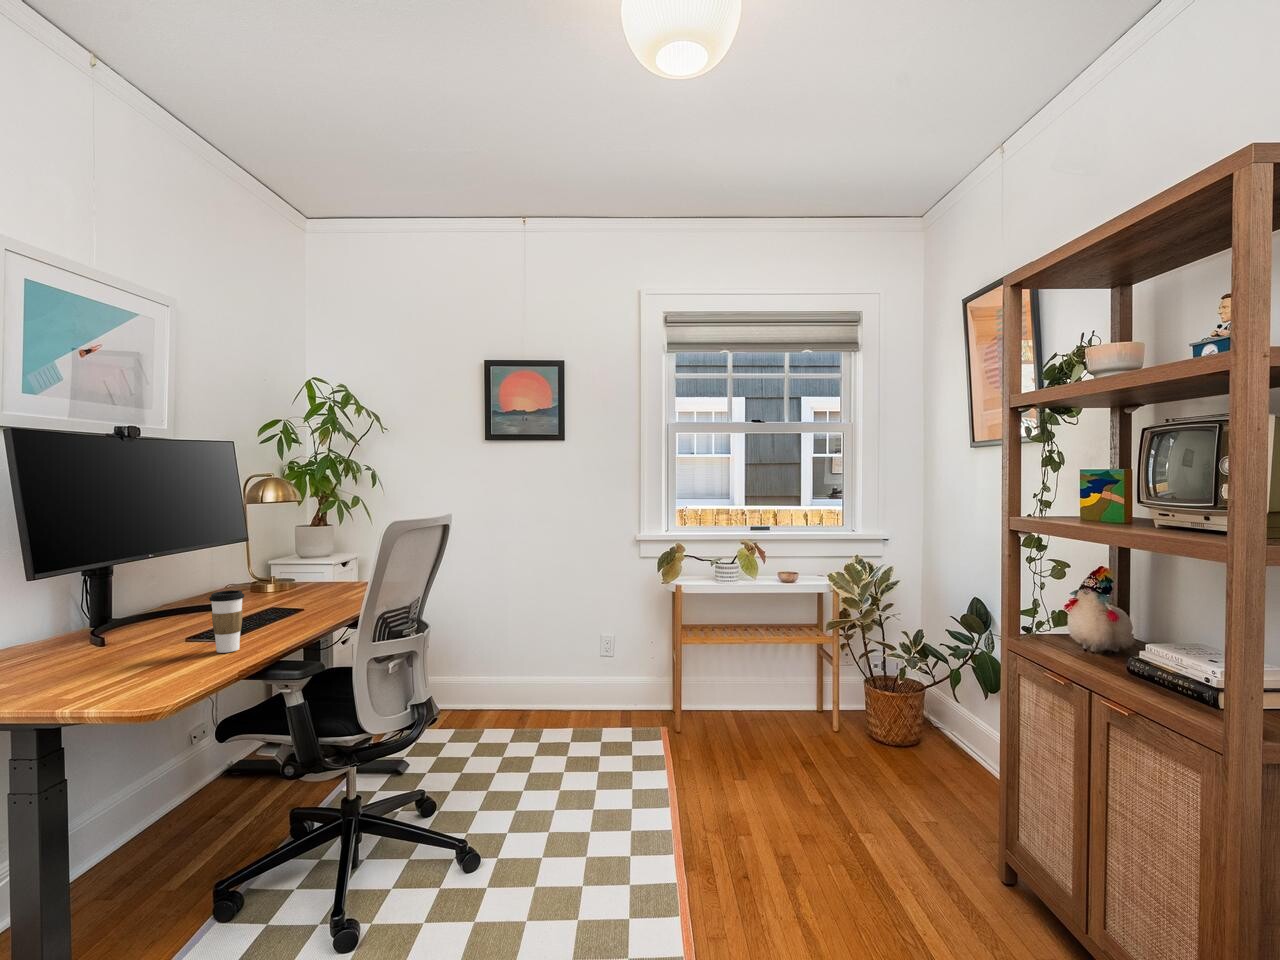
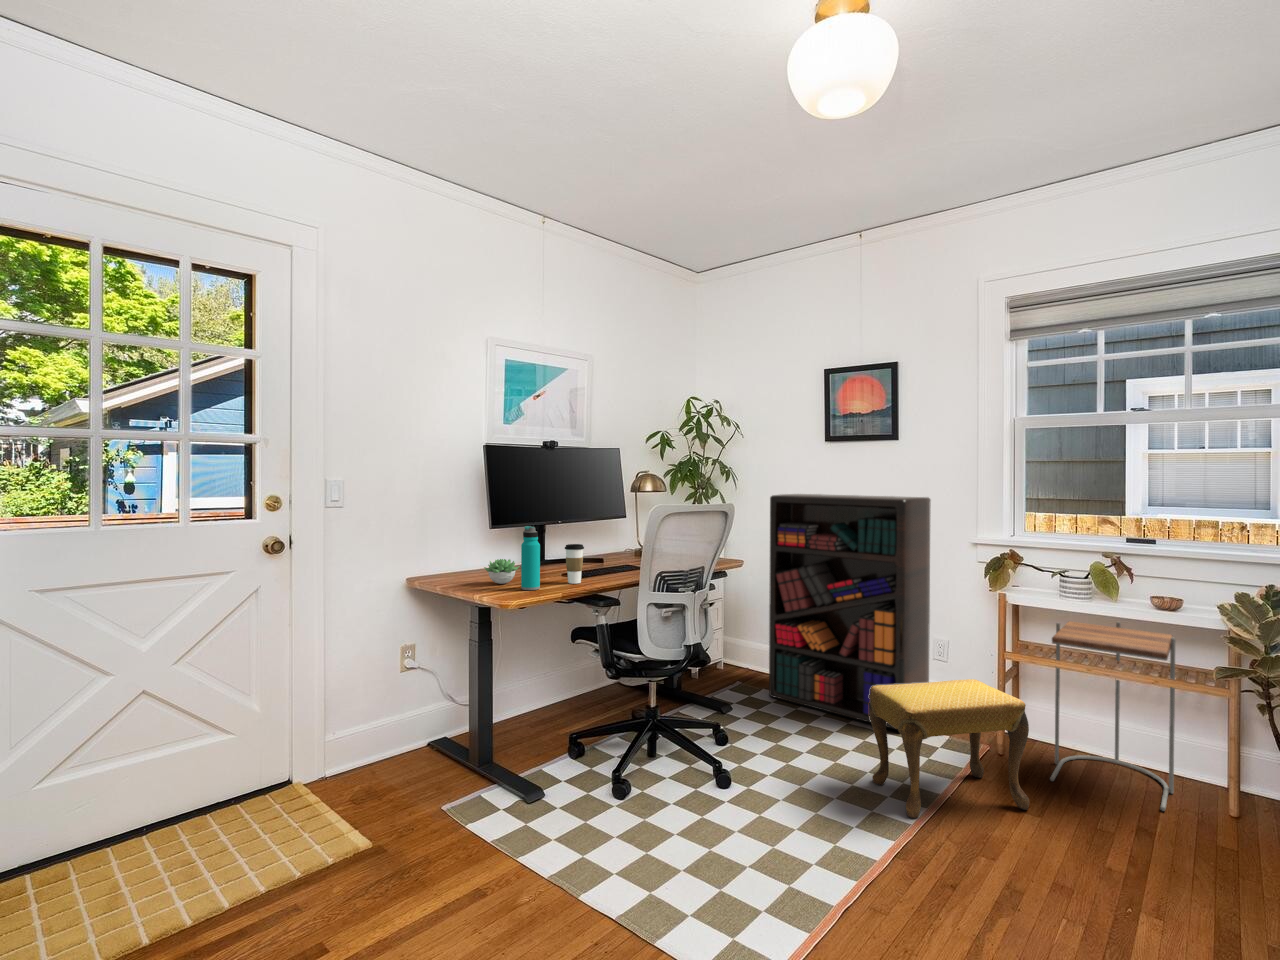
bookshelf: none [444,498,603,734] -> present [769,494,931,730]
water bottle: none [139,573,178,680] -> present [521,526,540,590]
side table: none [719,597,808,745] -> present [1050,622,1176,811]
succulent plant: none [42,631,120,677] -> present [484,559,519,584]
footstool: none [604,670,736,825] -> present [869,679,1029,818]

